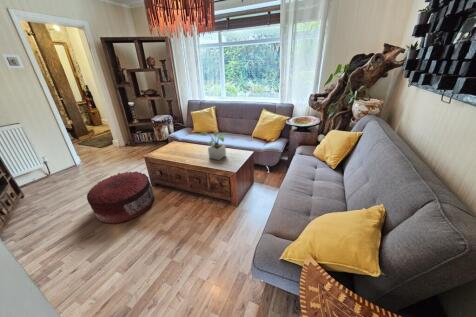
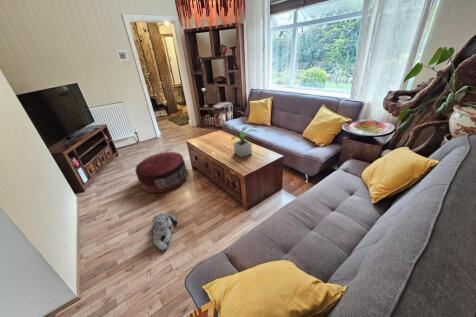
plush toy: none [148,232,183,271] -> present [153,213,178,251]

